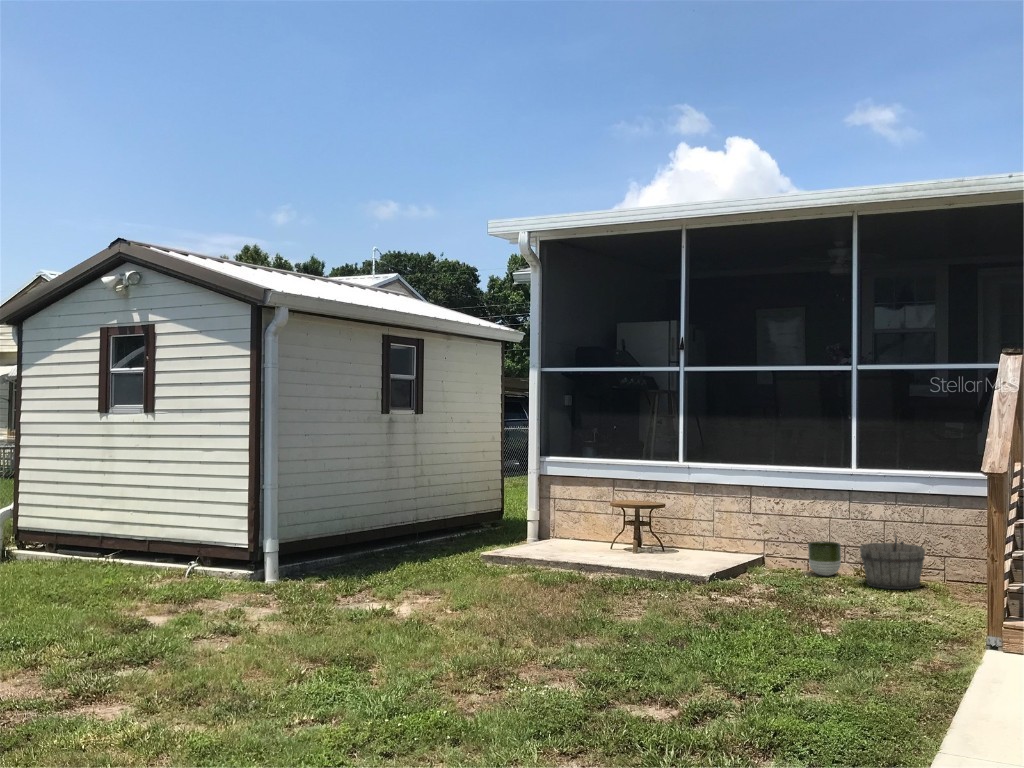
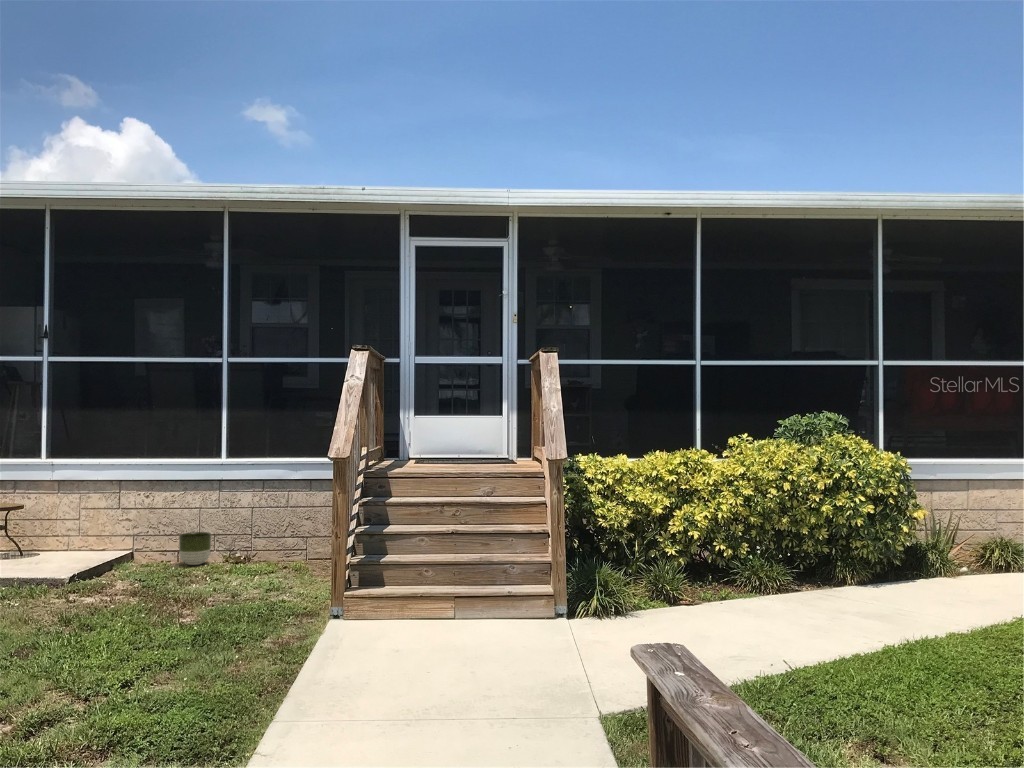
wooden bucket: present [859,534,925,589] -> none [228,520,287,572]

